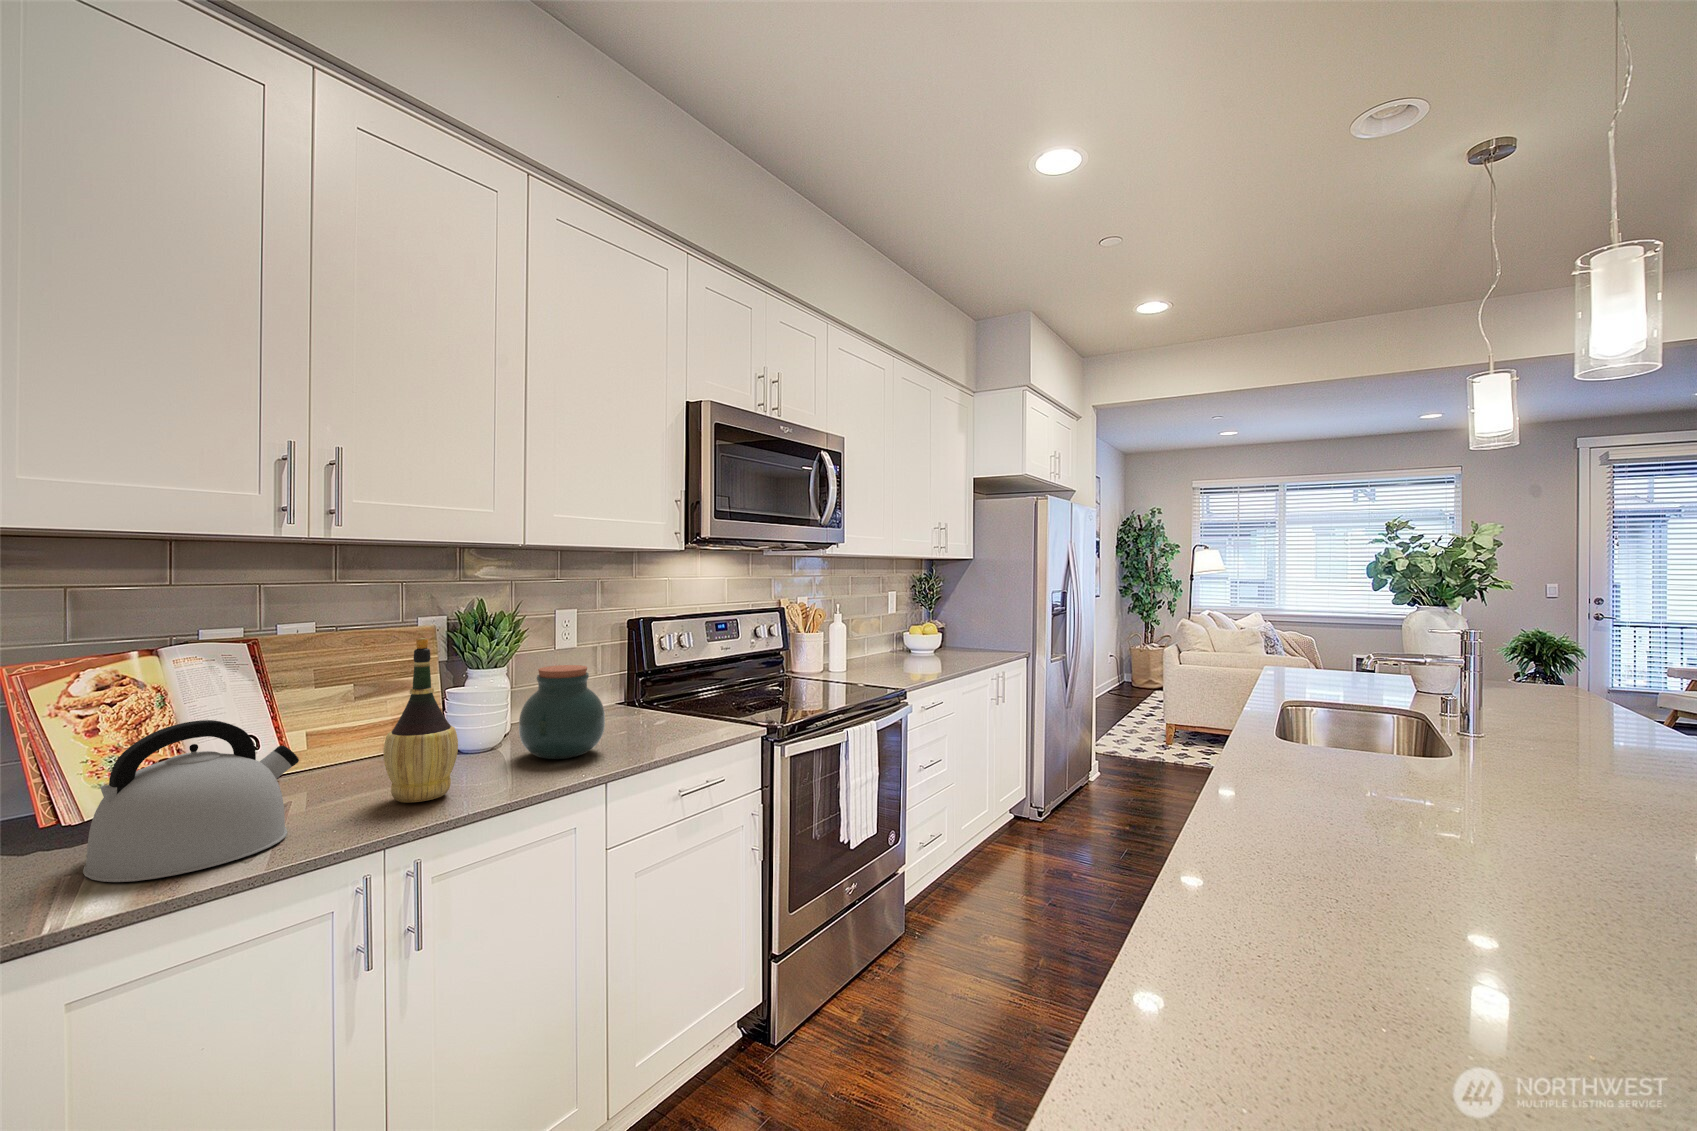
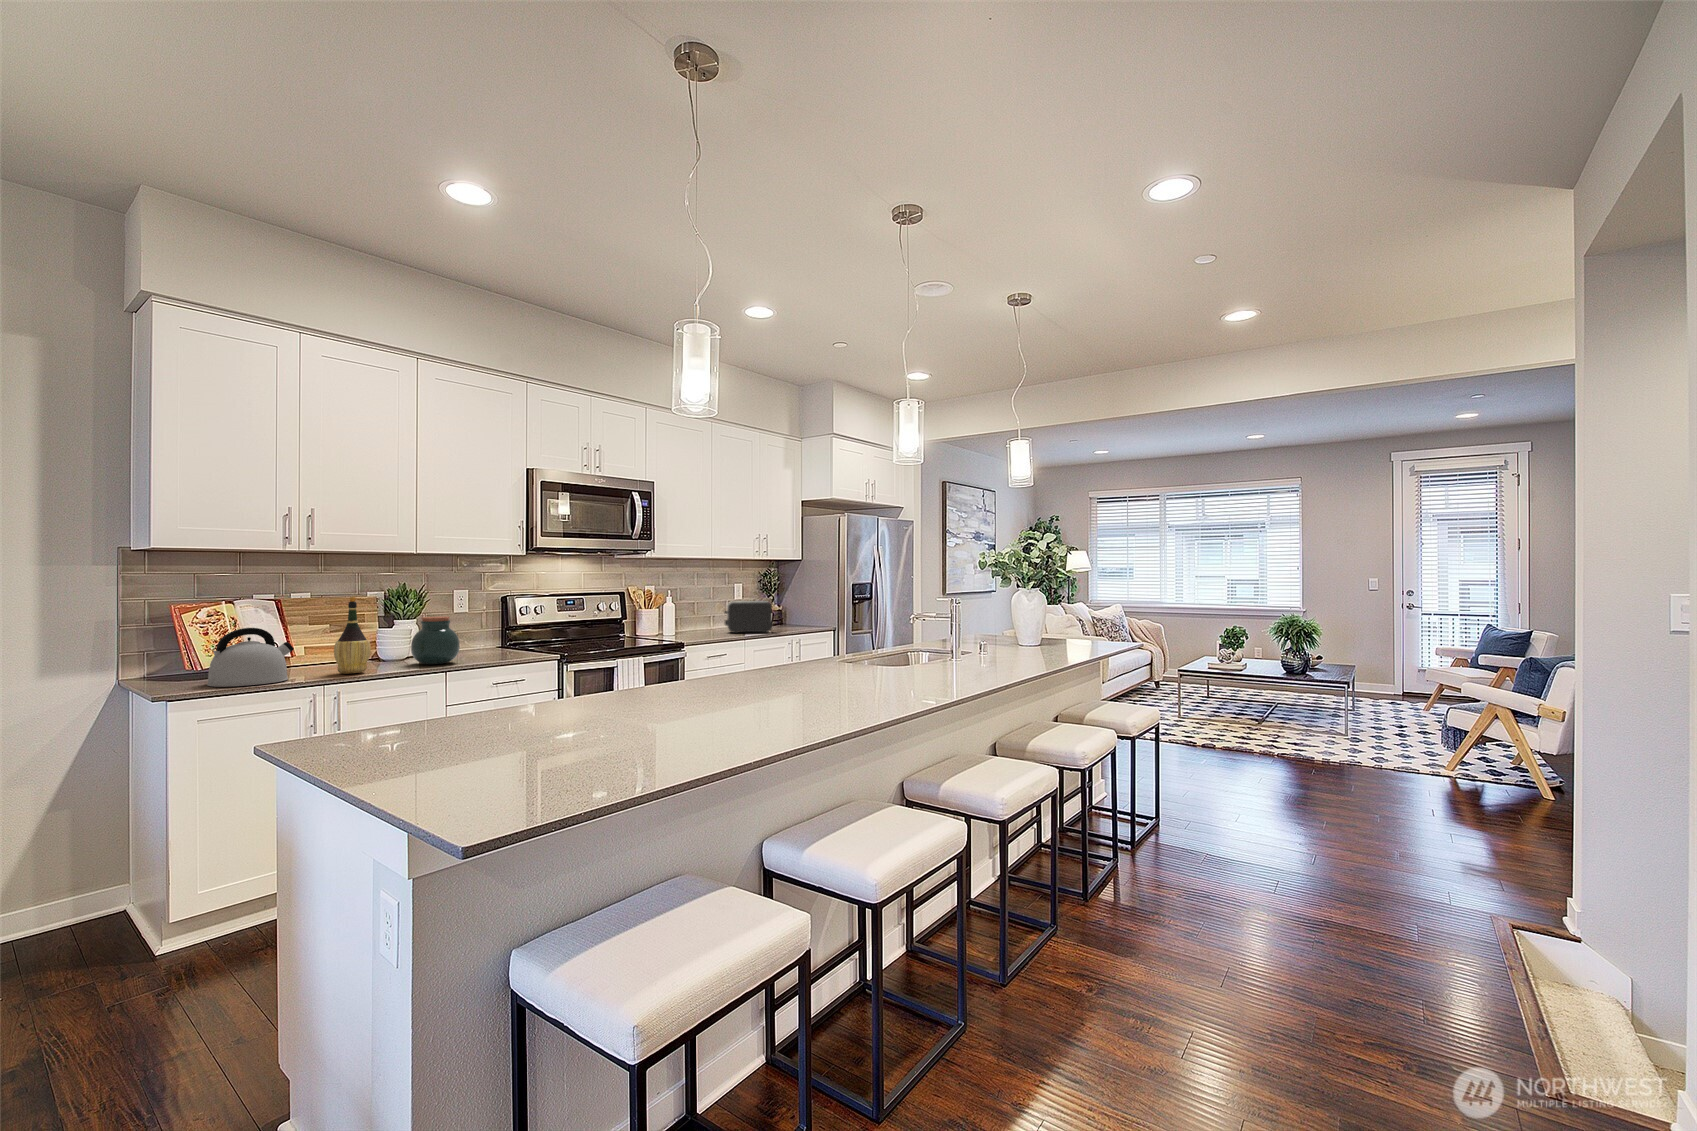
toaster: none [894,617,962,663] -> present [724,601,772,633]

